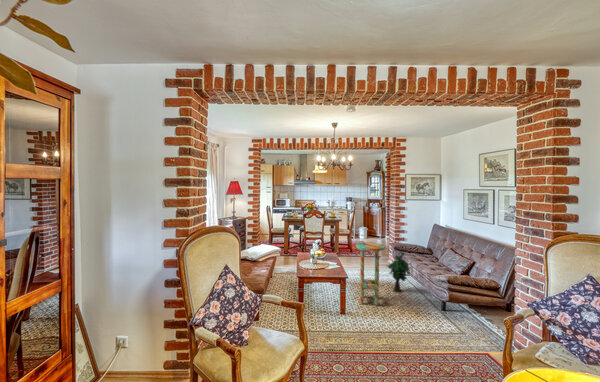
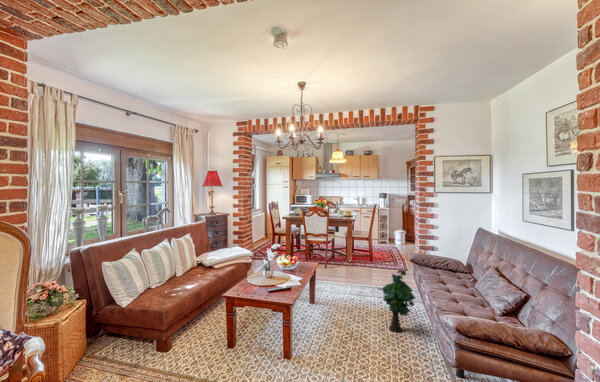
side table: present [355,243,385,305] -> none [317,253,362,354]

